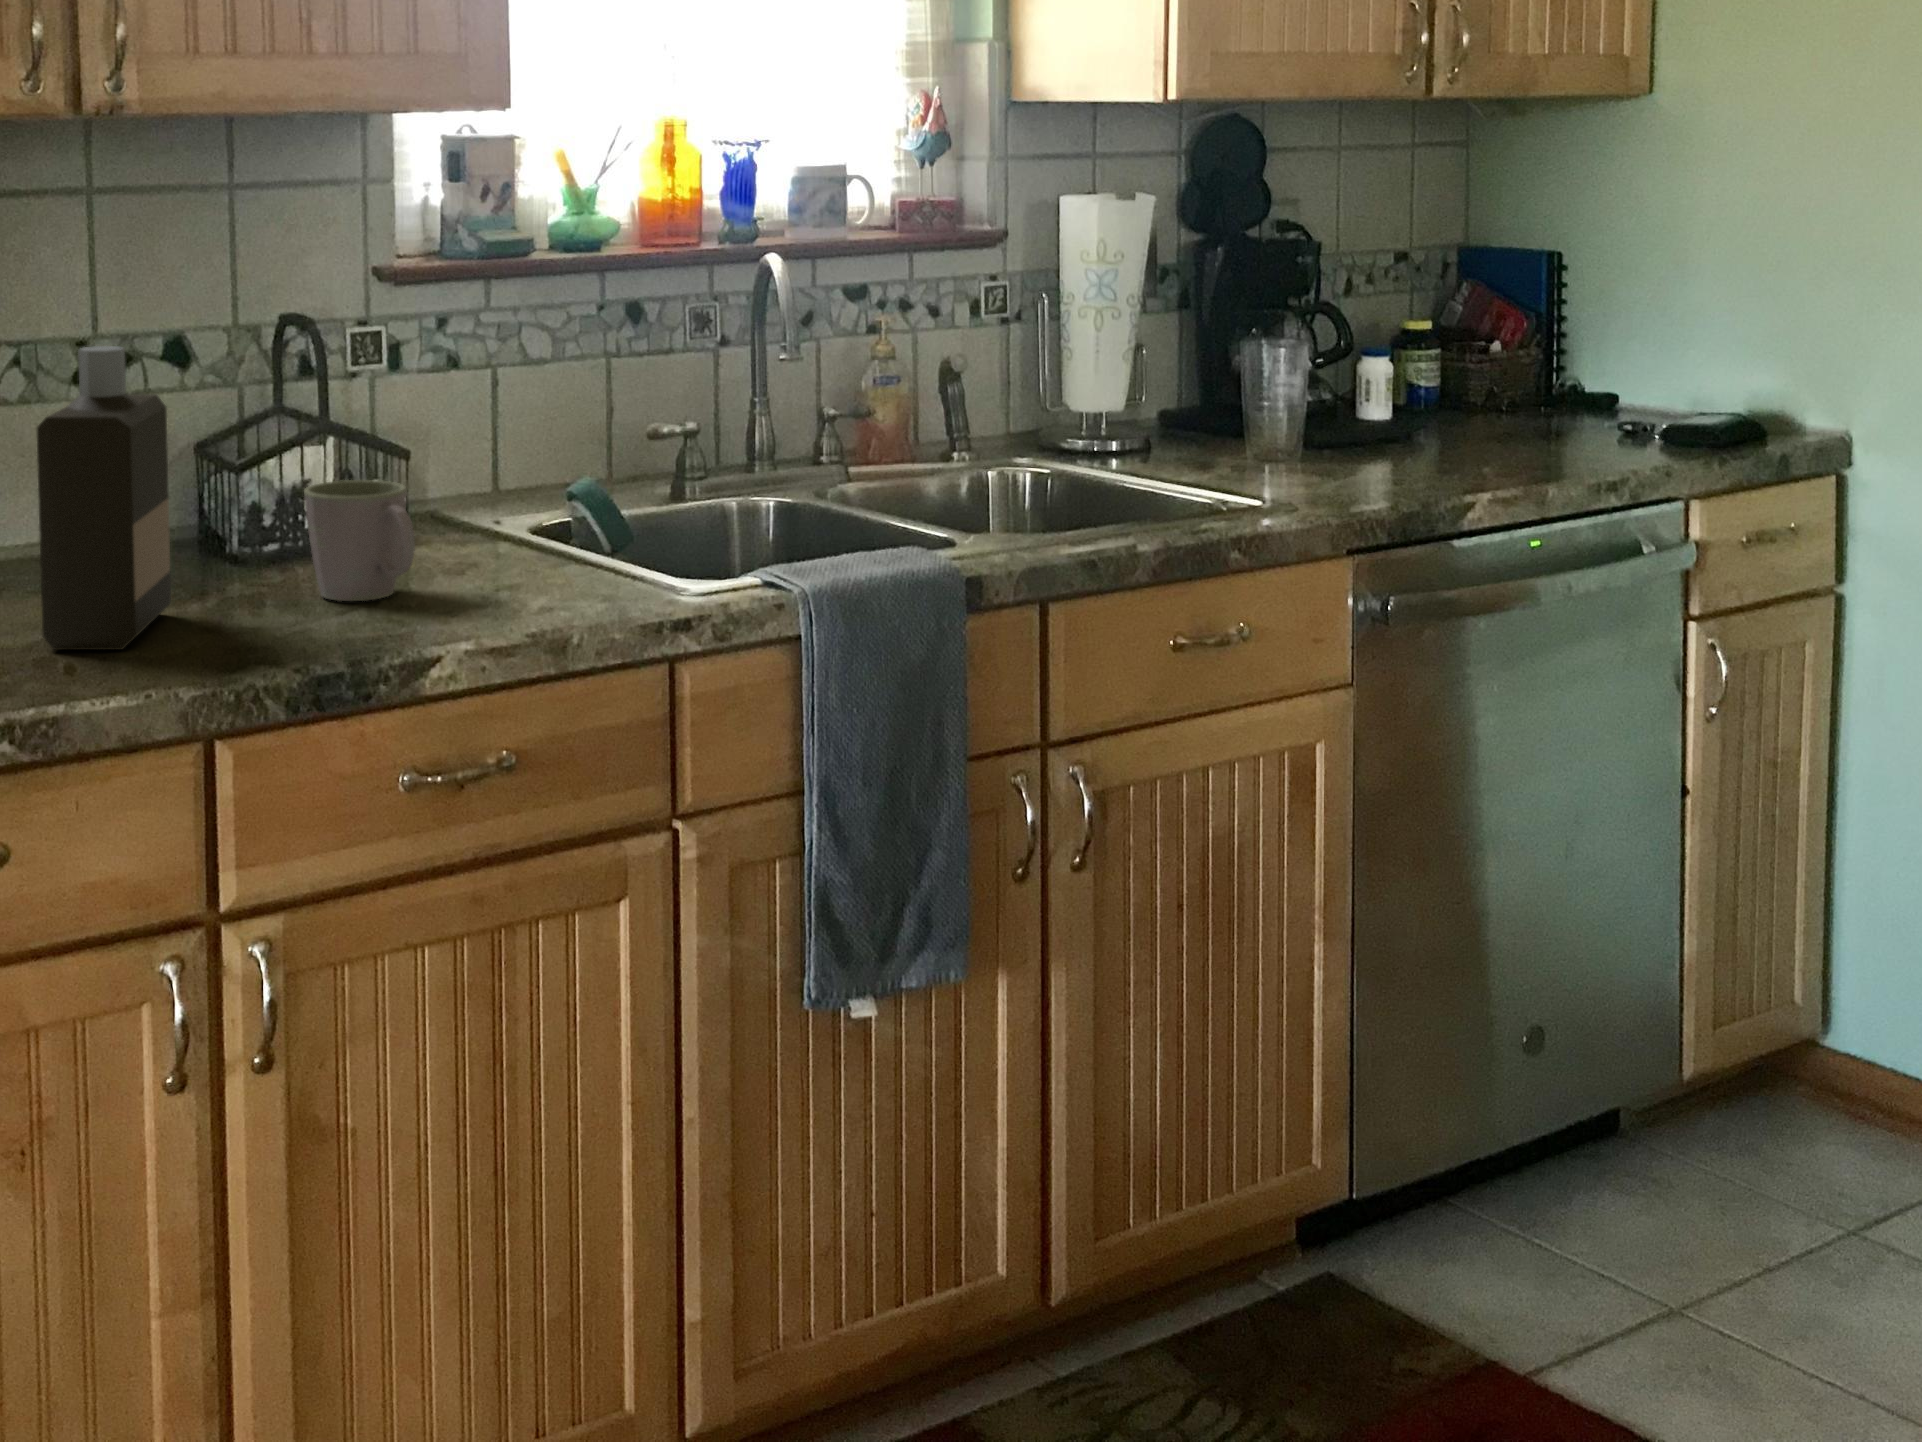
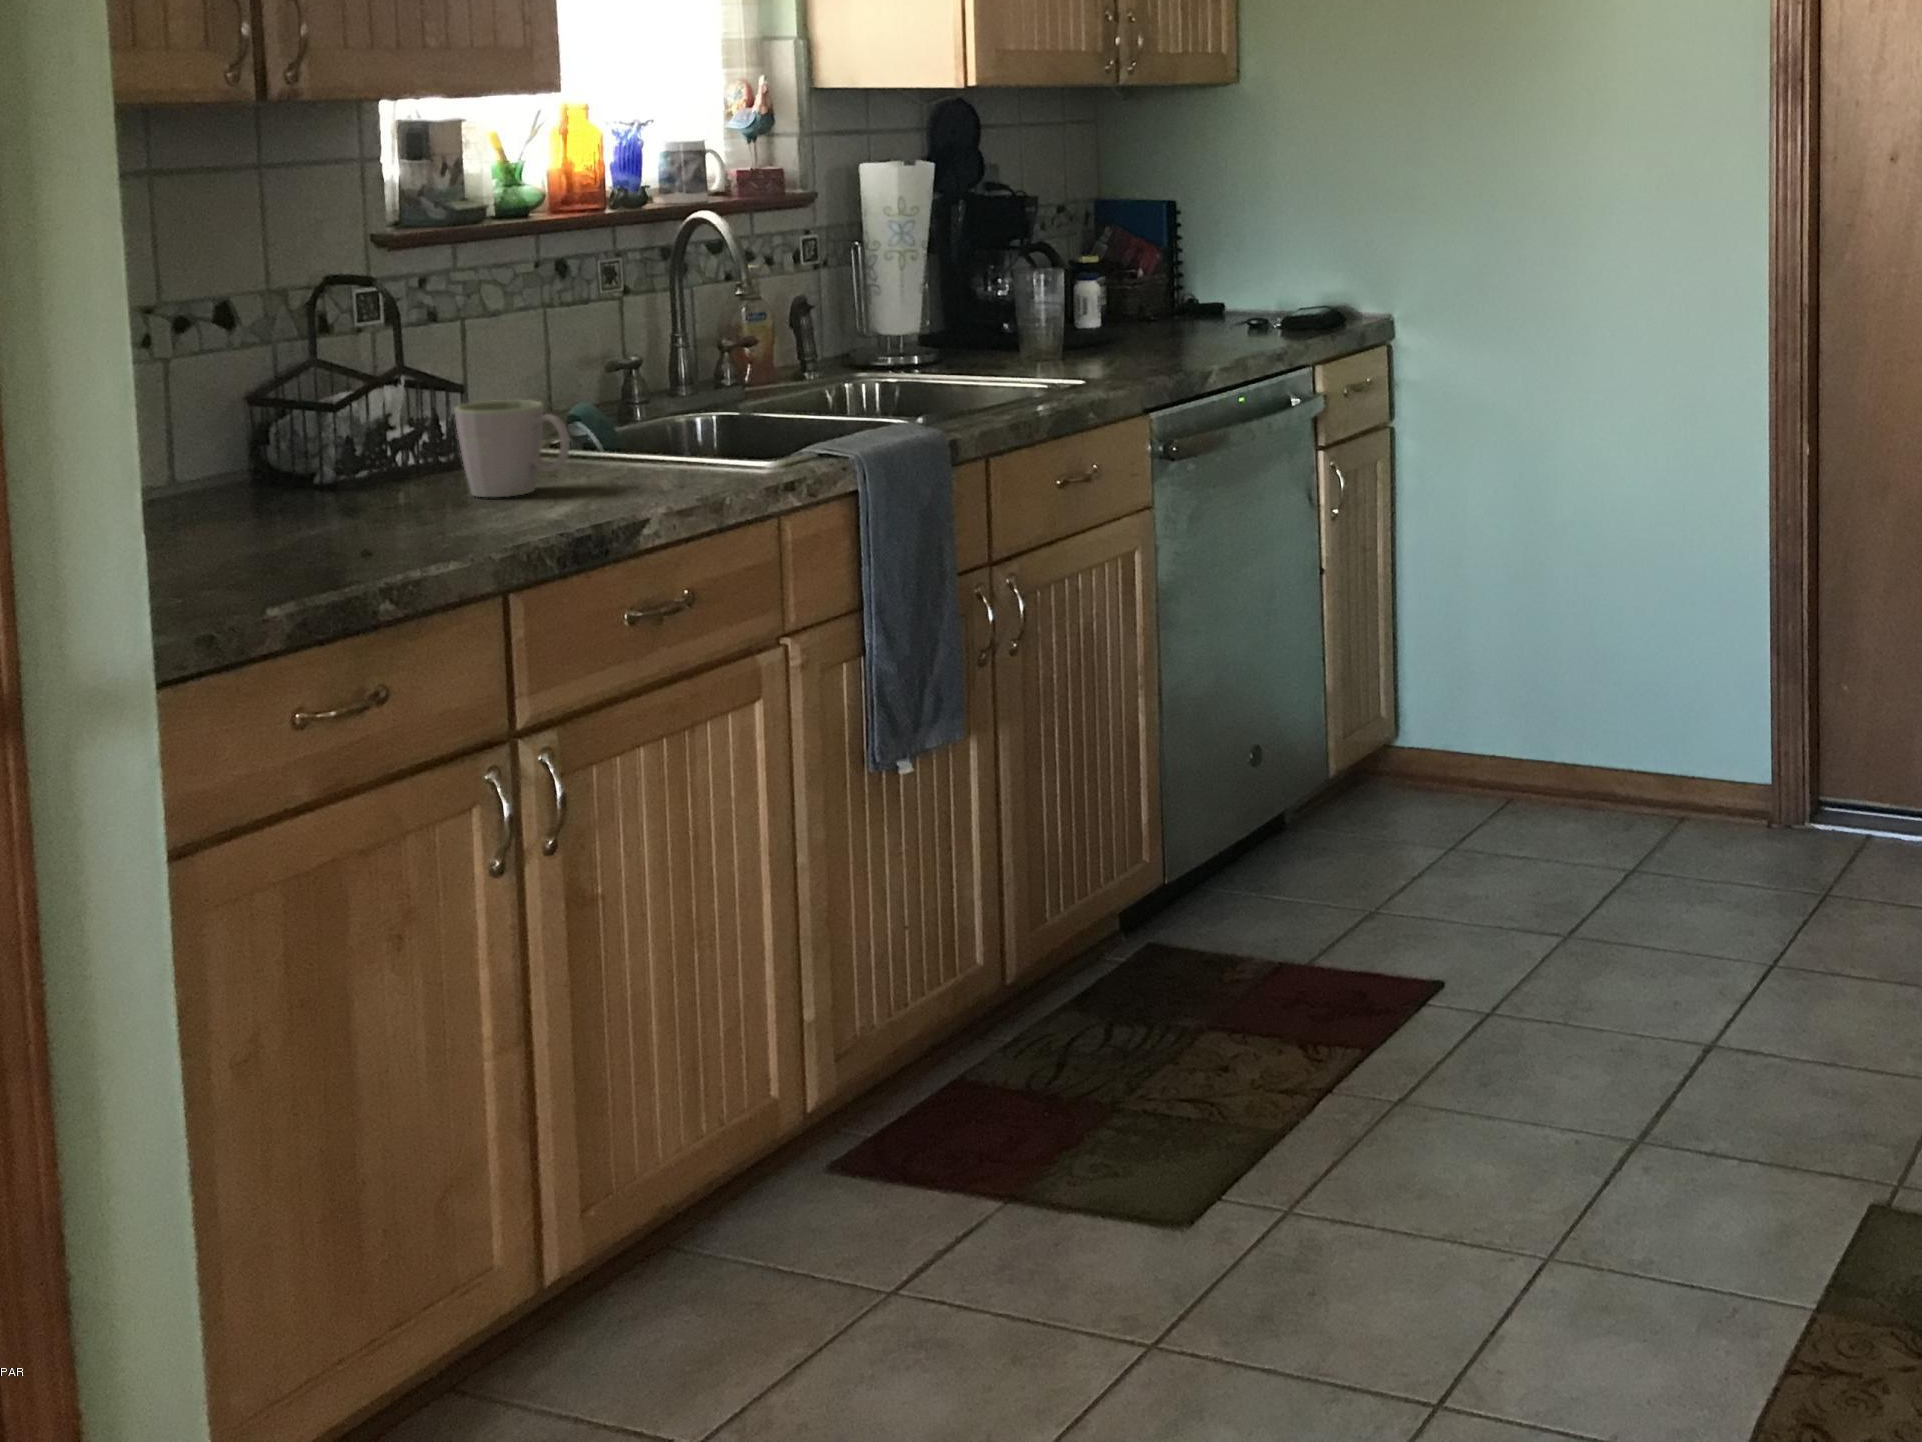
bottle: present [37,346,171,650] -> none [279,294,395,547]

